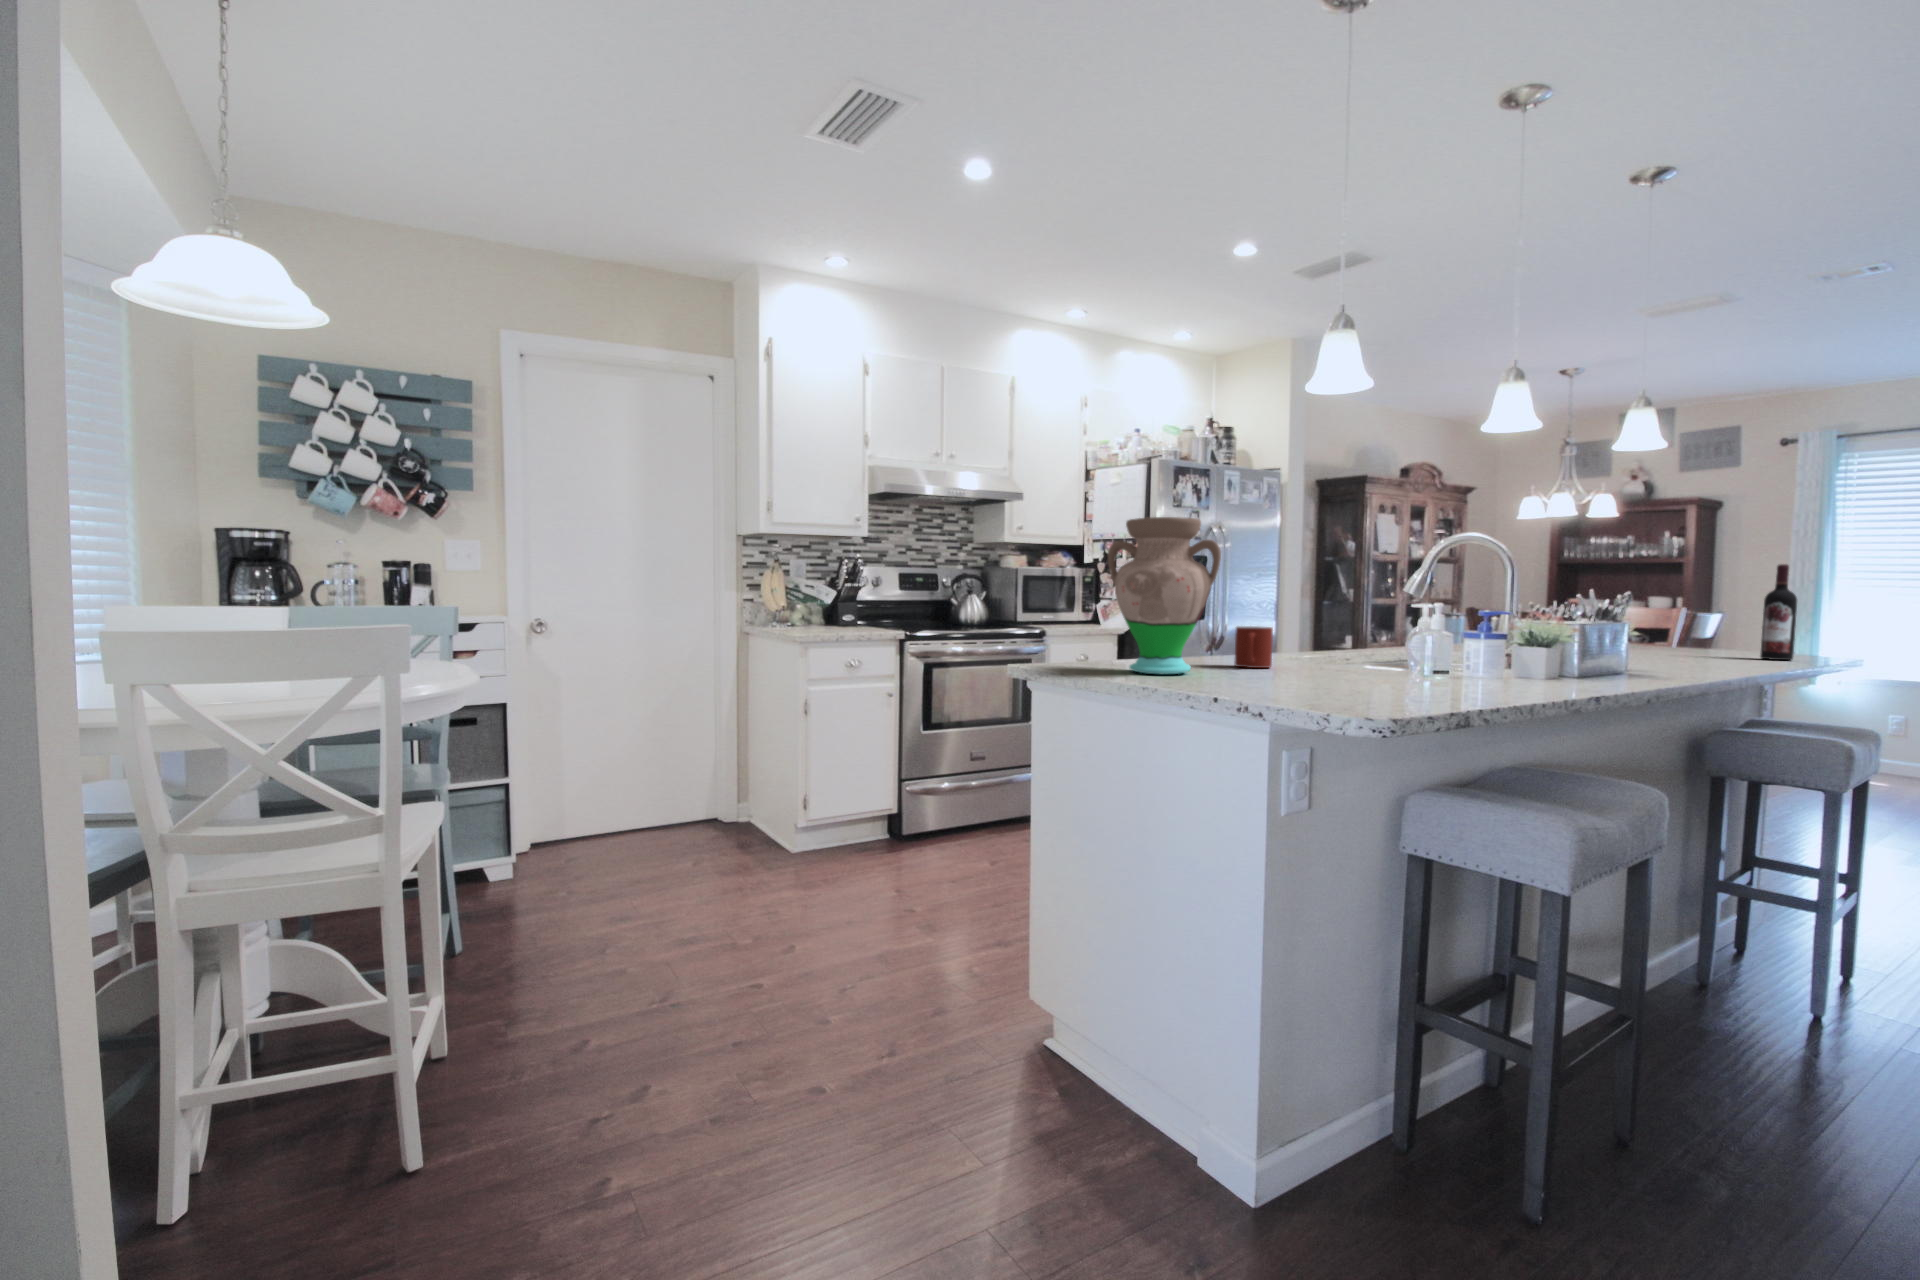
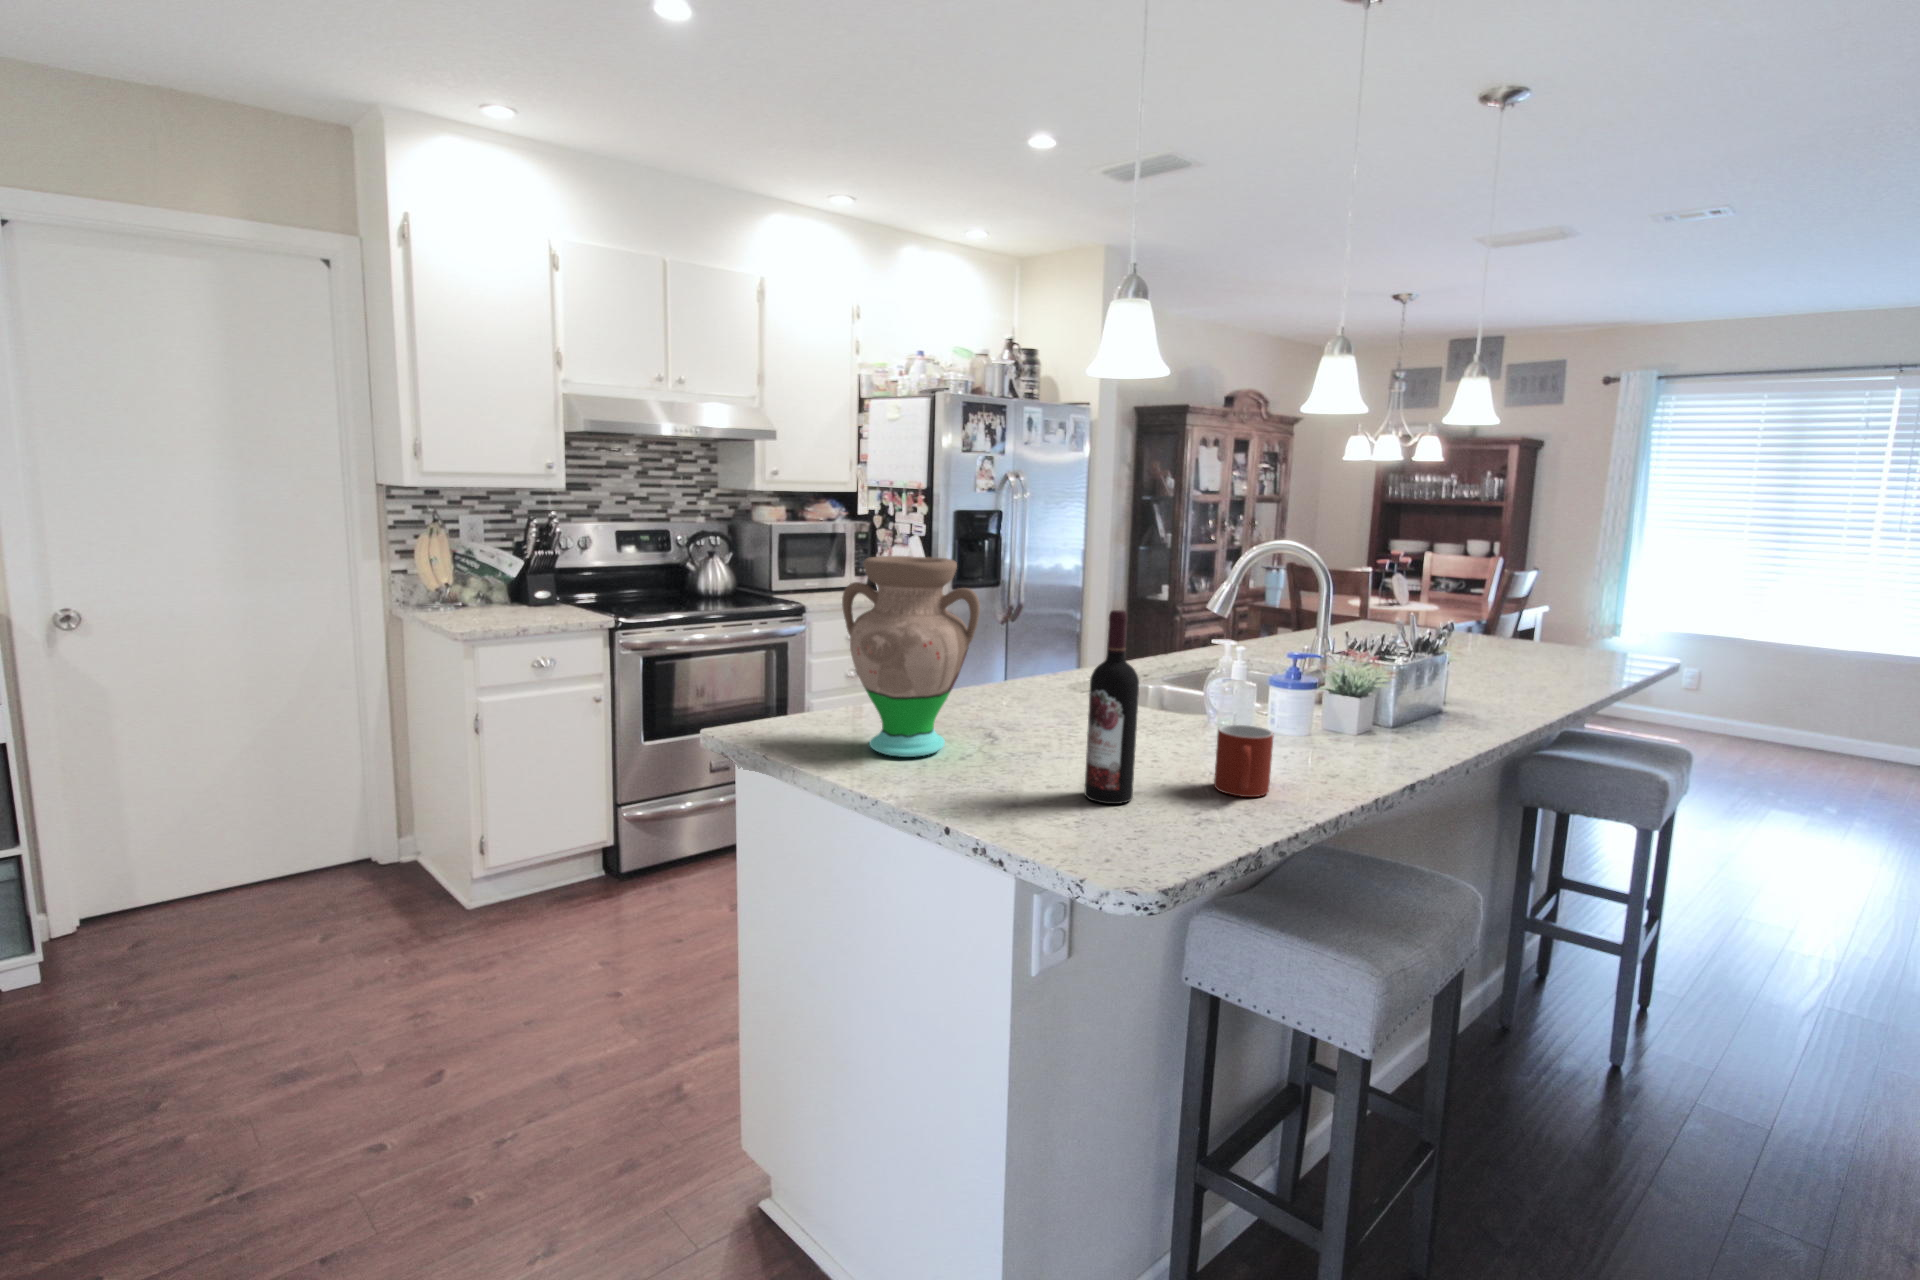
wine bottle: present [1760,564,1797,660] -> present [1085,610,1139,804]
mug: present [1235,626,1273,668] -> present [1214,725,1274,797]

